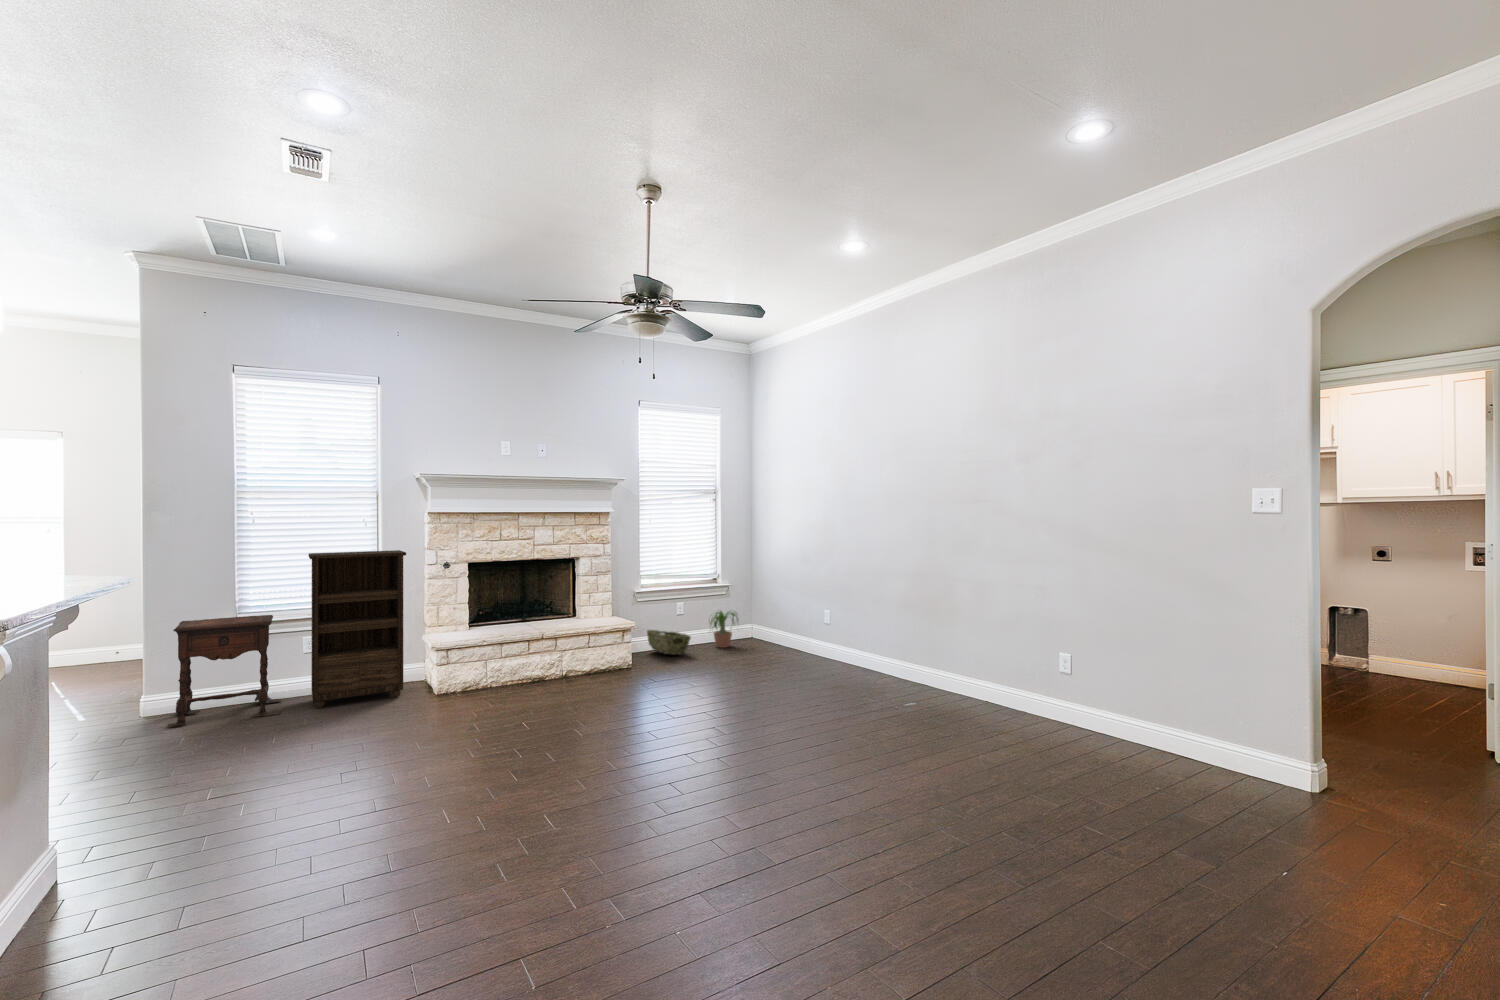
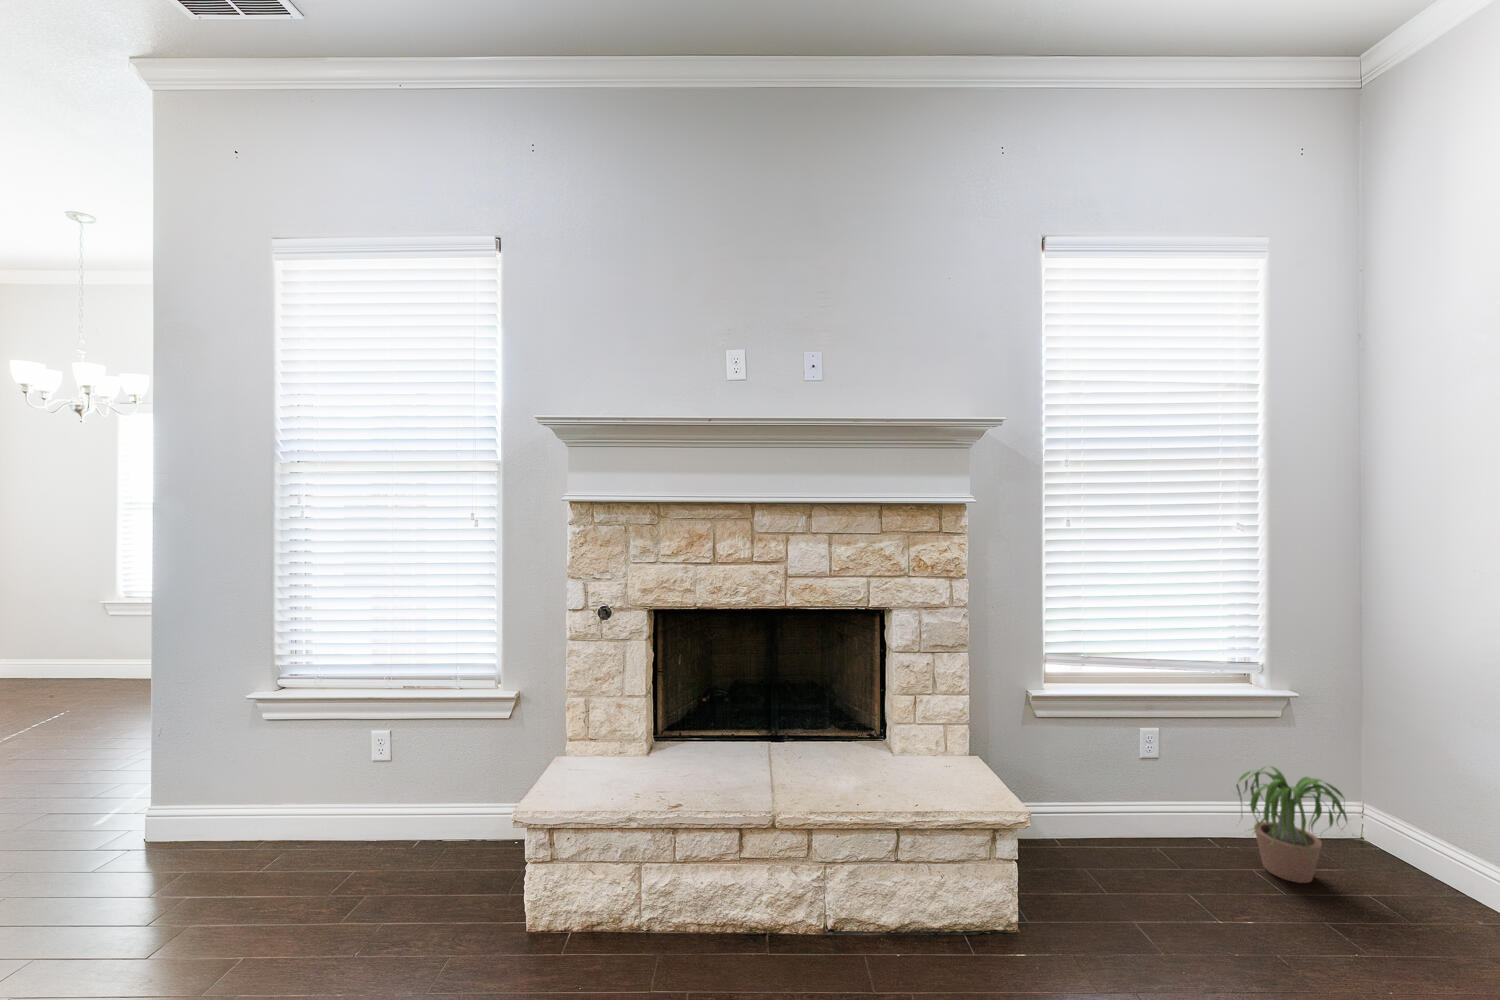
bookshelf: present [308,550,406,708] -> none [288,578,512,913]
side table: present [167,615,281,727] -> none [70,685,332,915]
woven basket: present [647,630,691,655] -> none [1061,789,1198,896]

